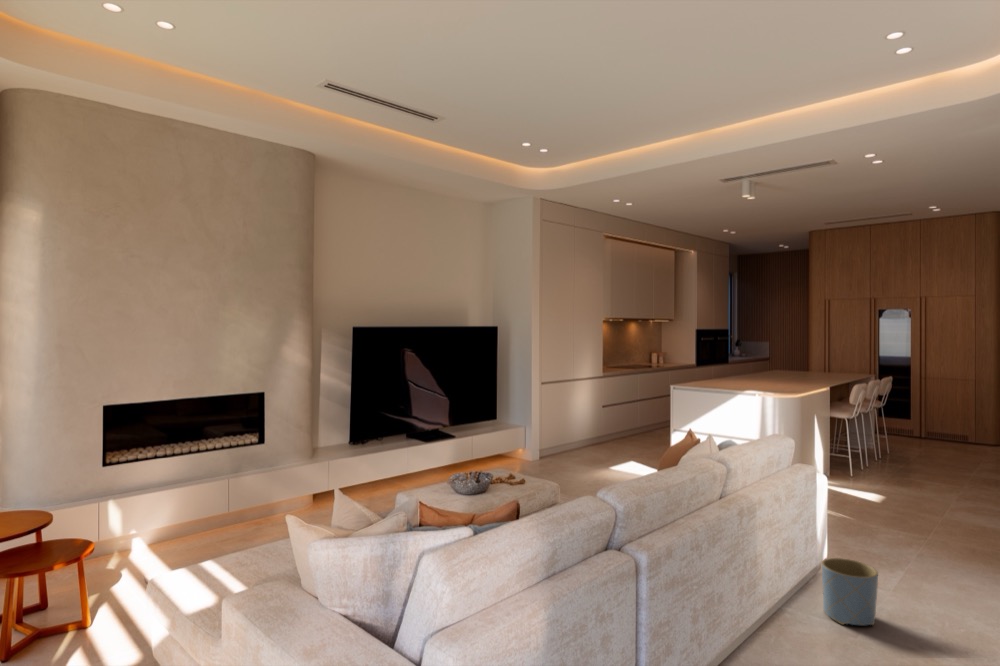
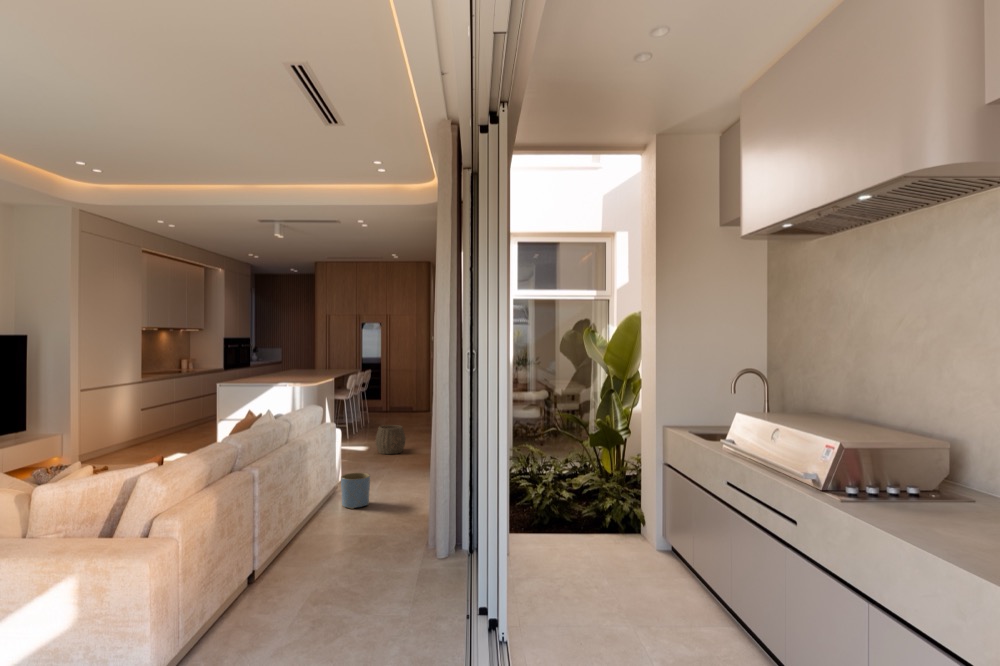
woven basket: none [895,470,955,521] -> present [376,425,406,454]

